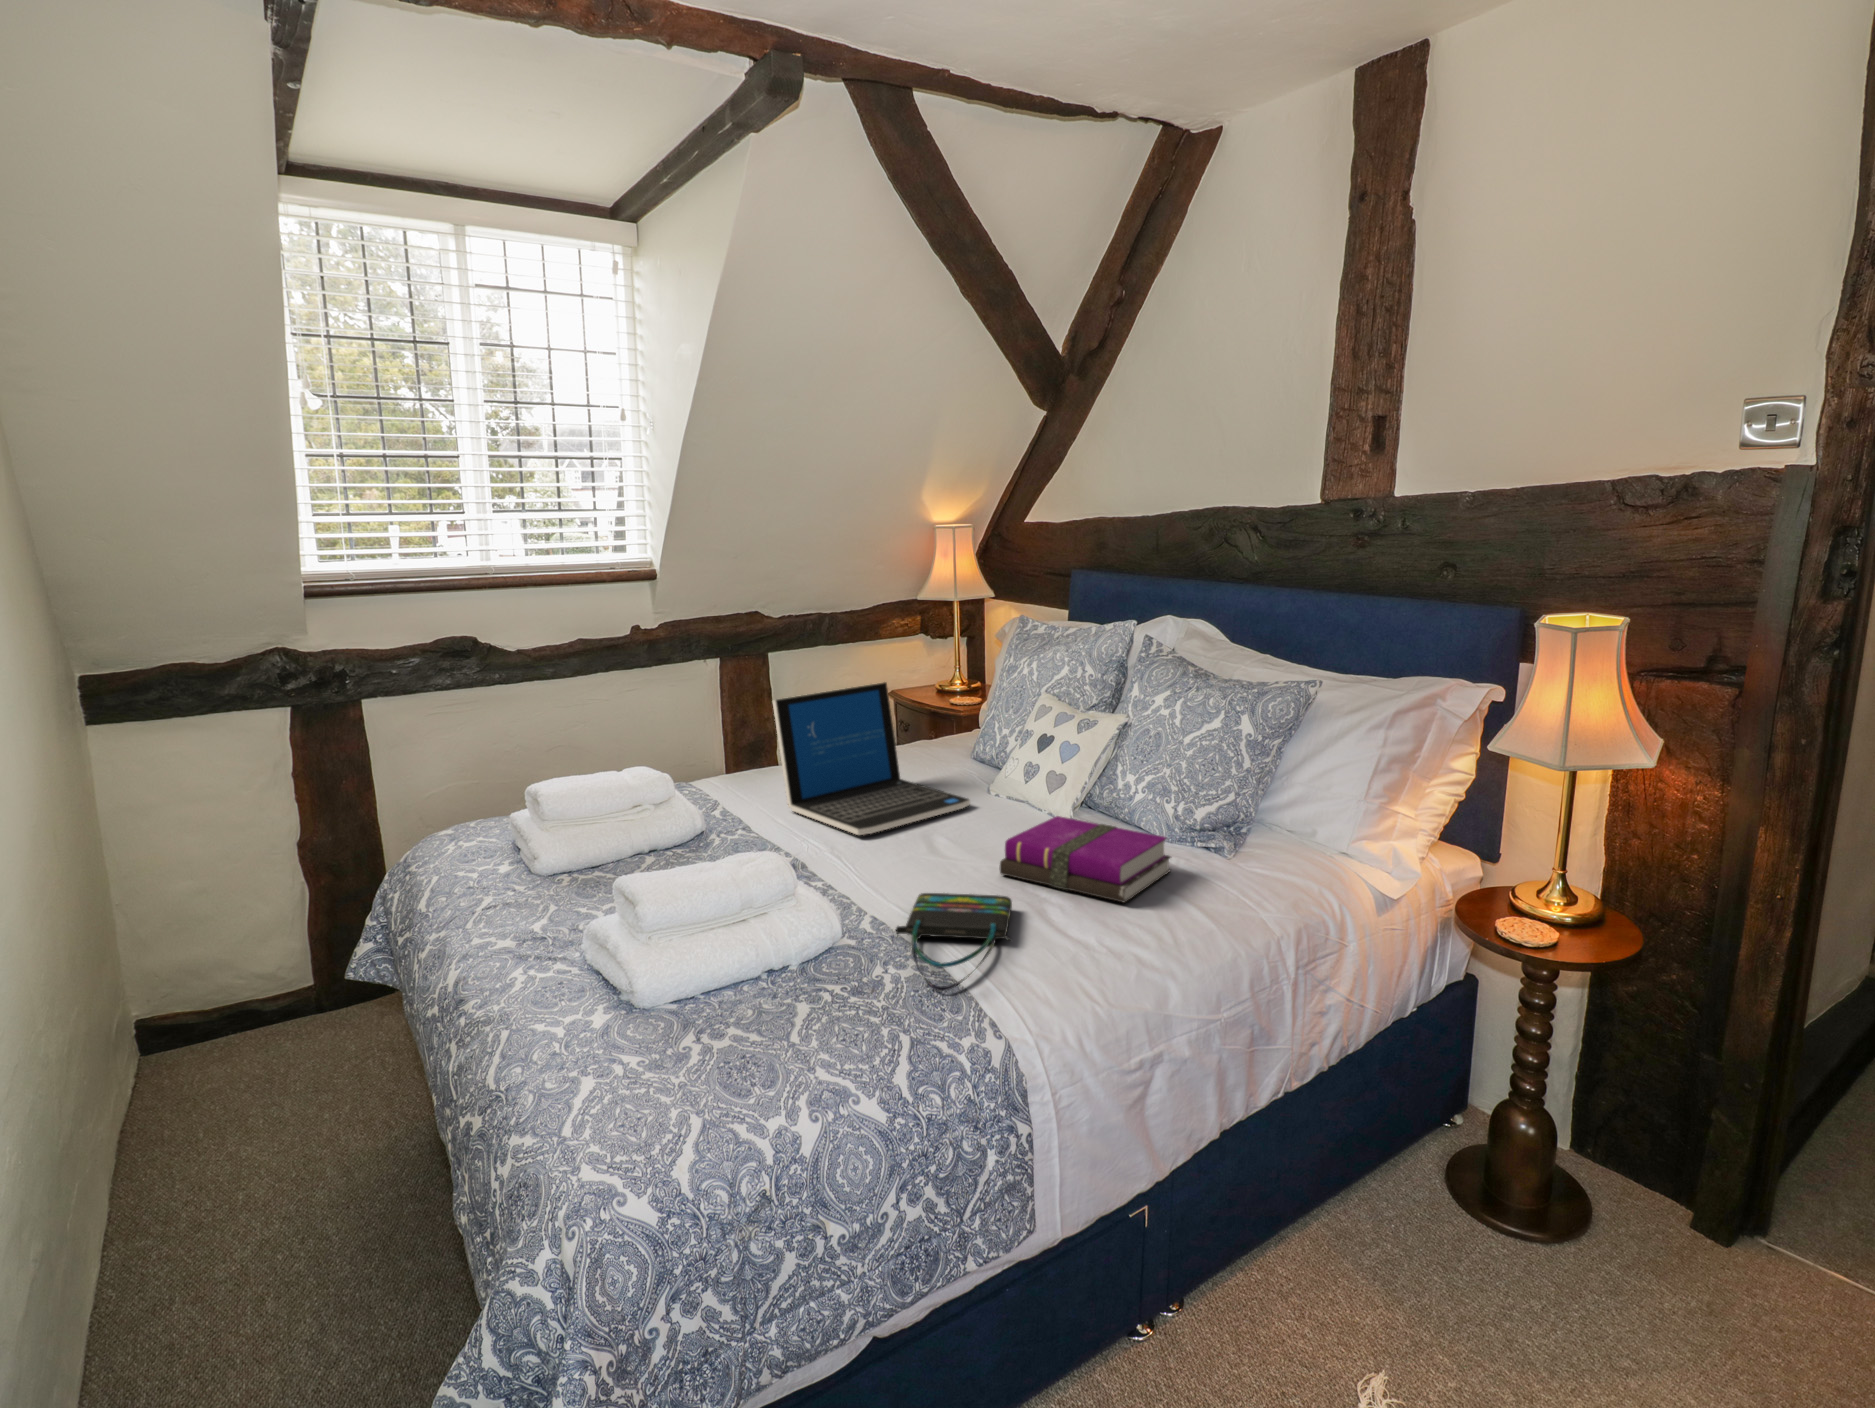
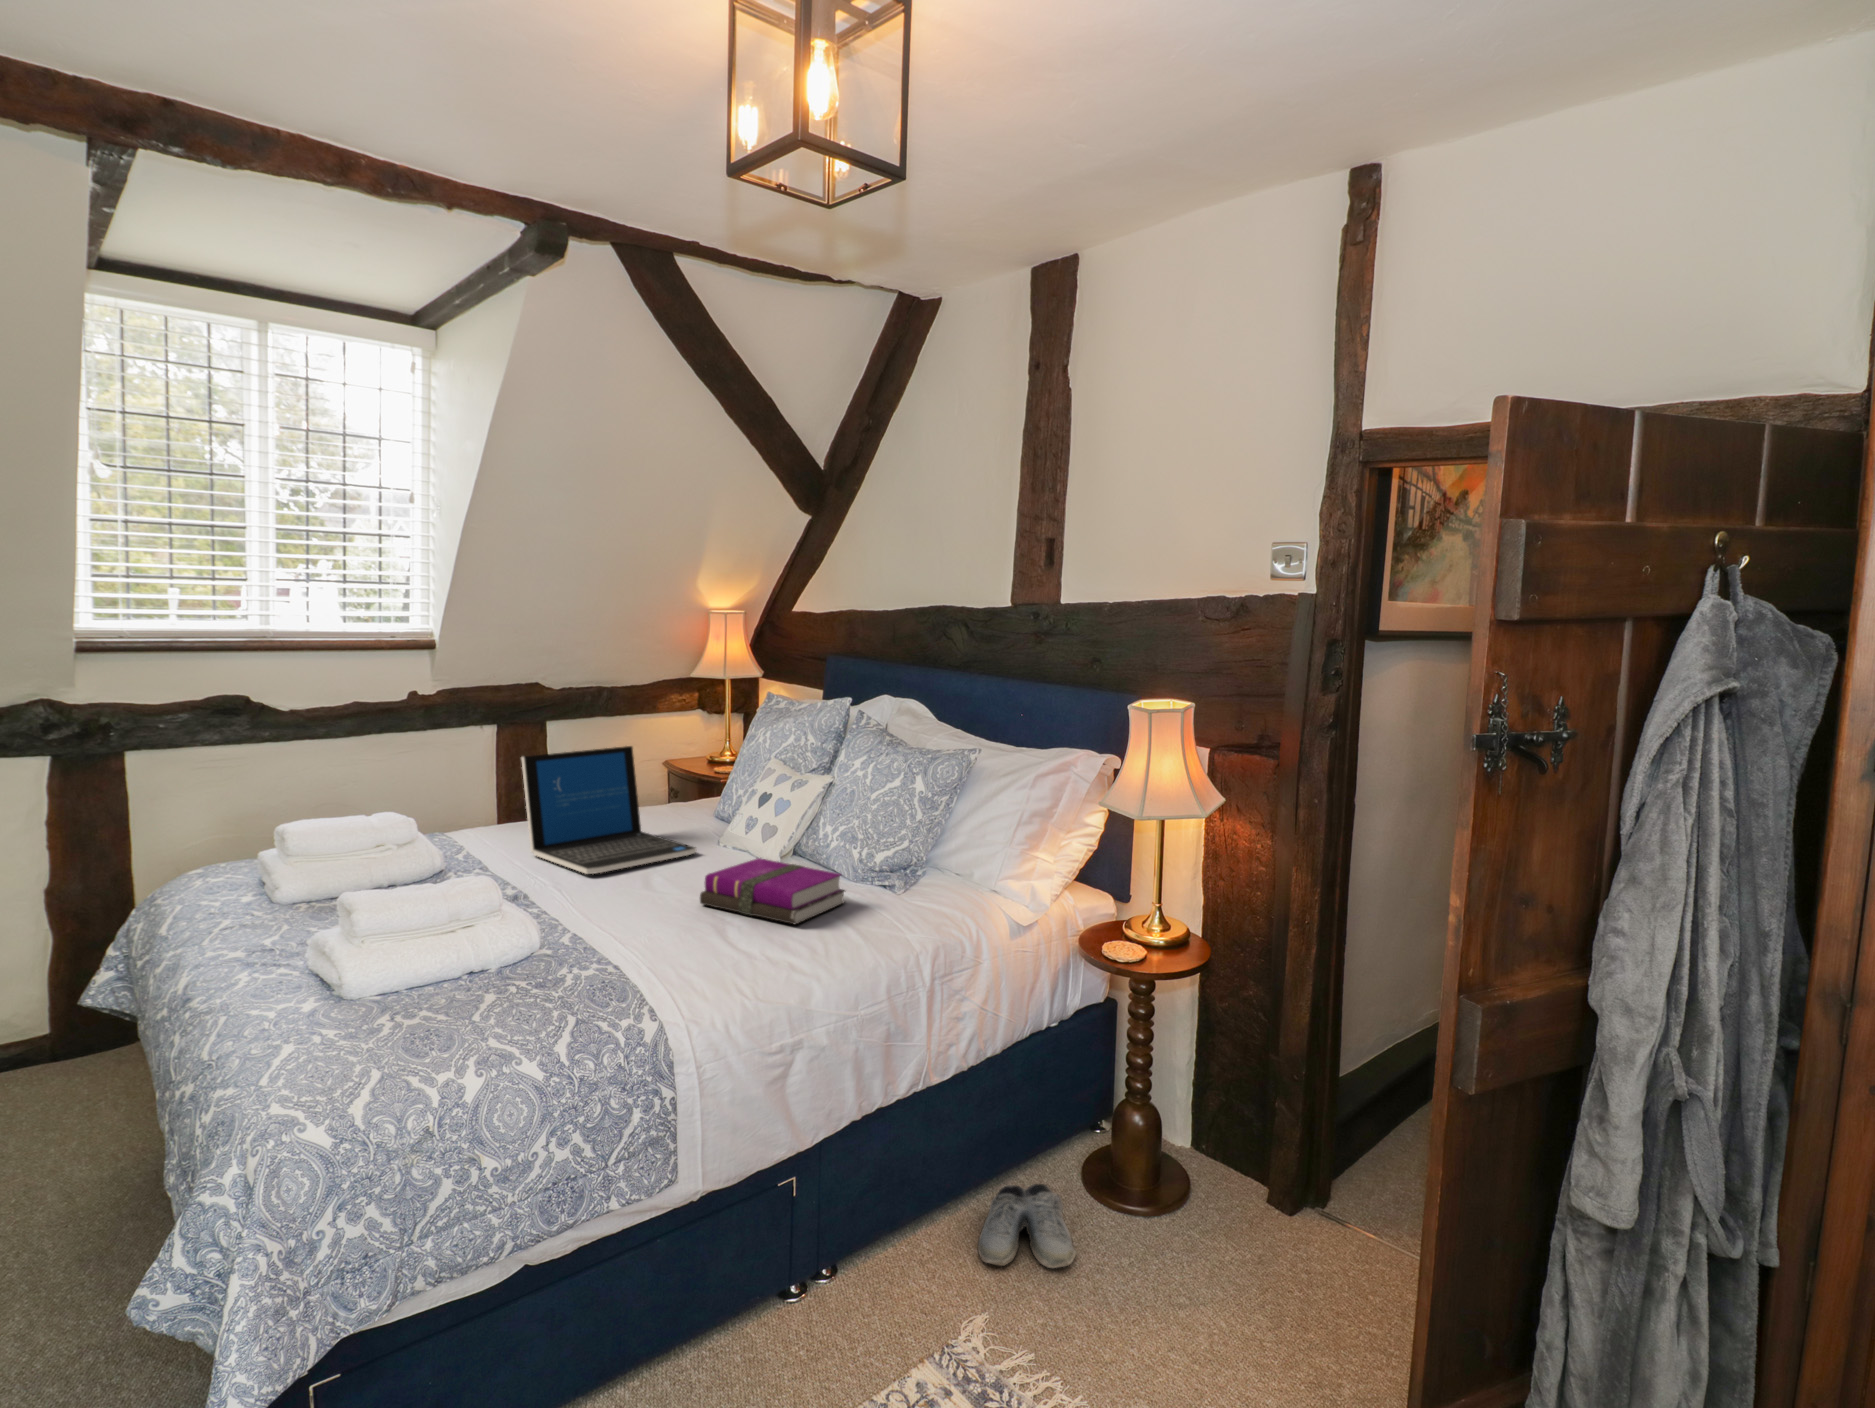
tote bag: present [896,893,1012,991] -> none [591,915,699,985]
shoe: none [1357,1210,1489,1325] -> present [978,1184,1076,1268]

